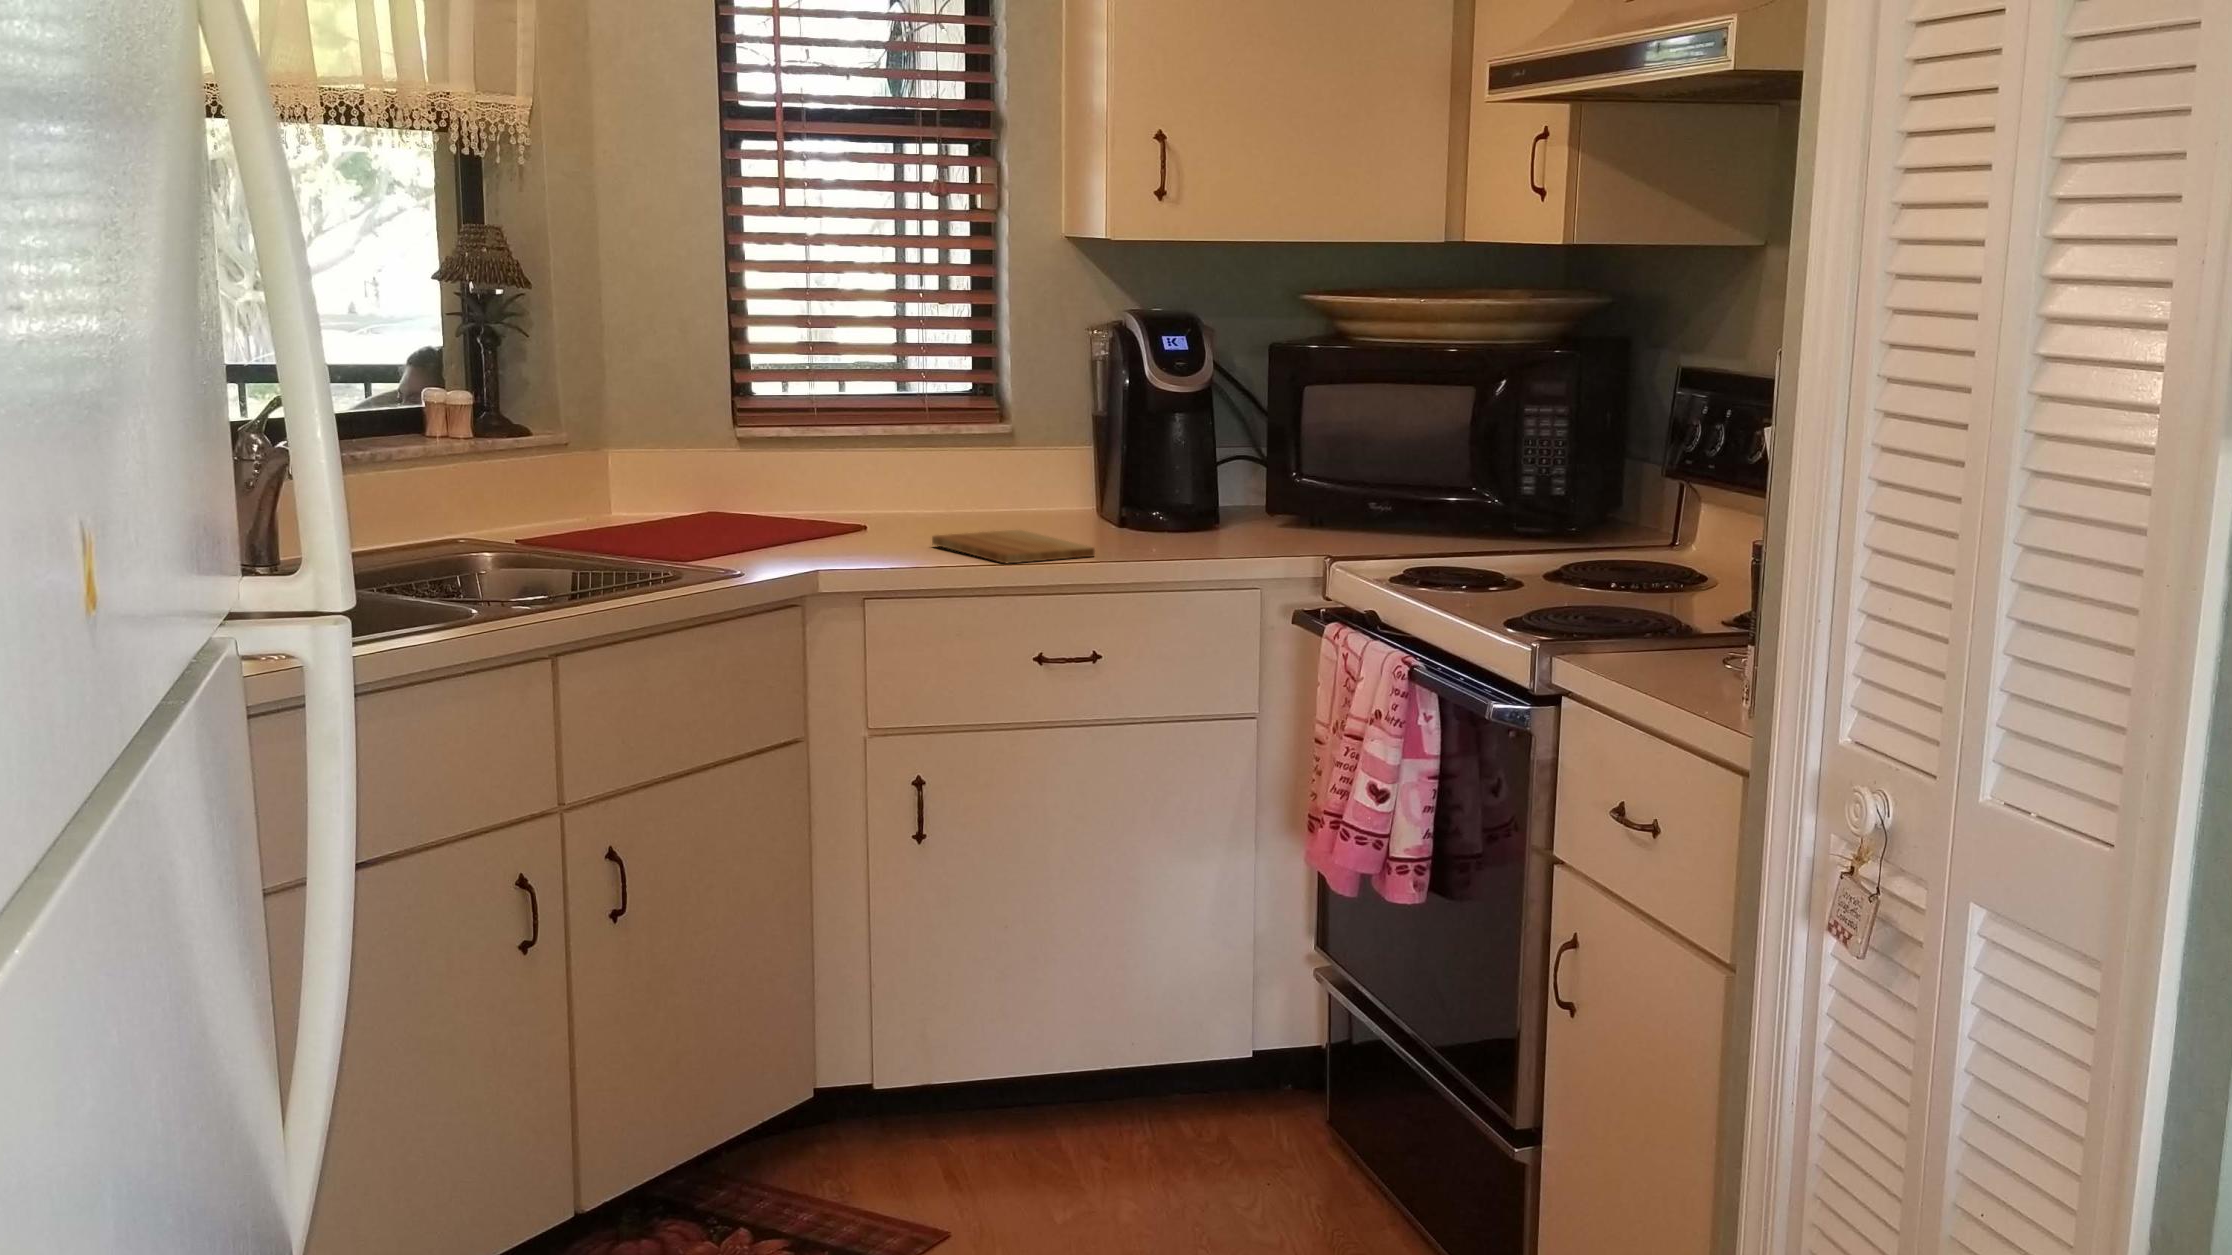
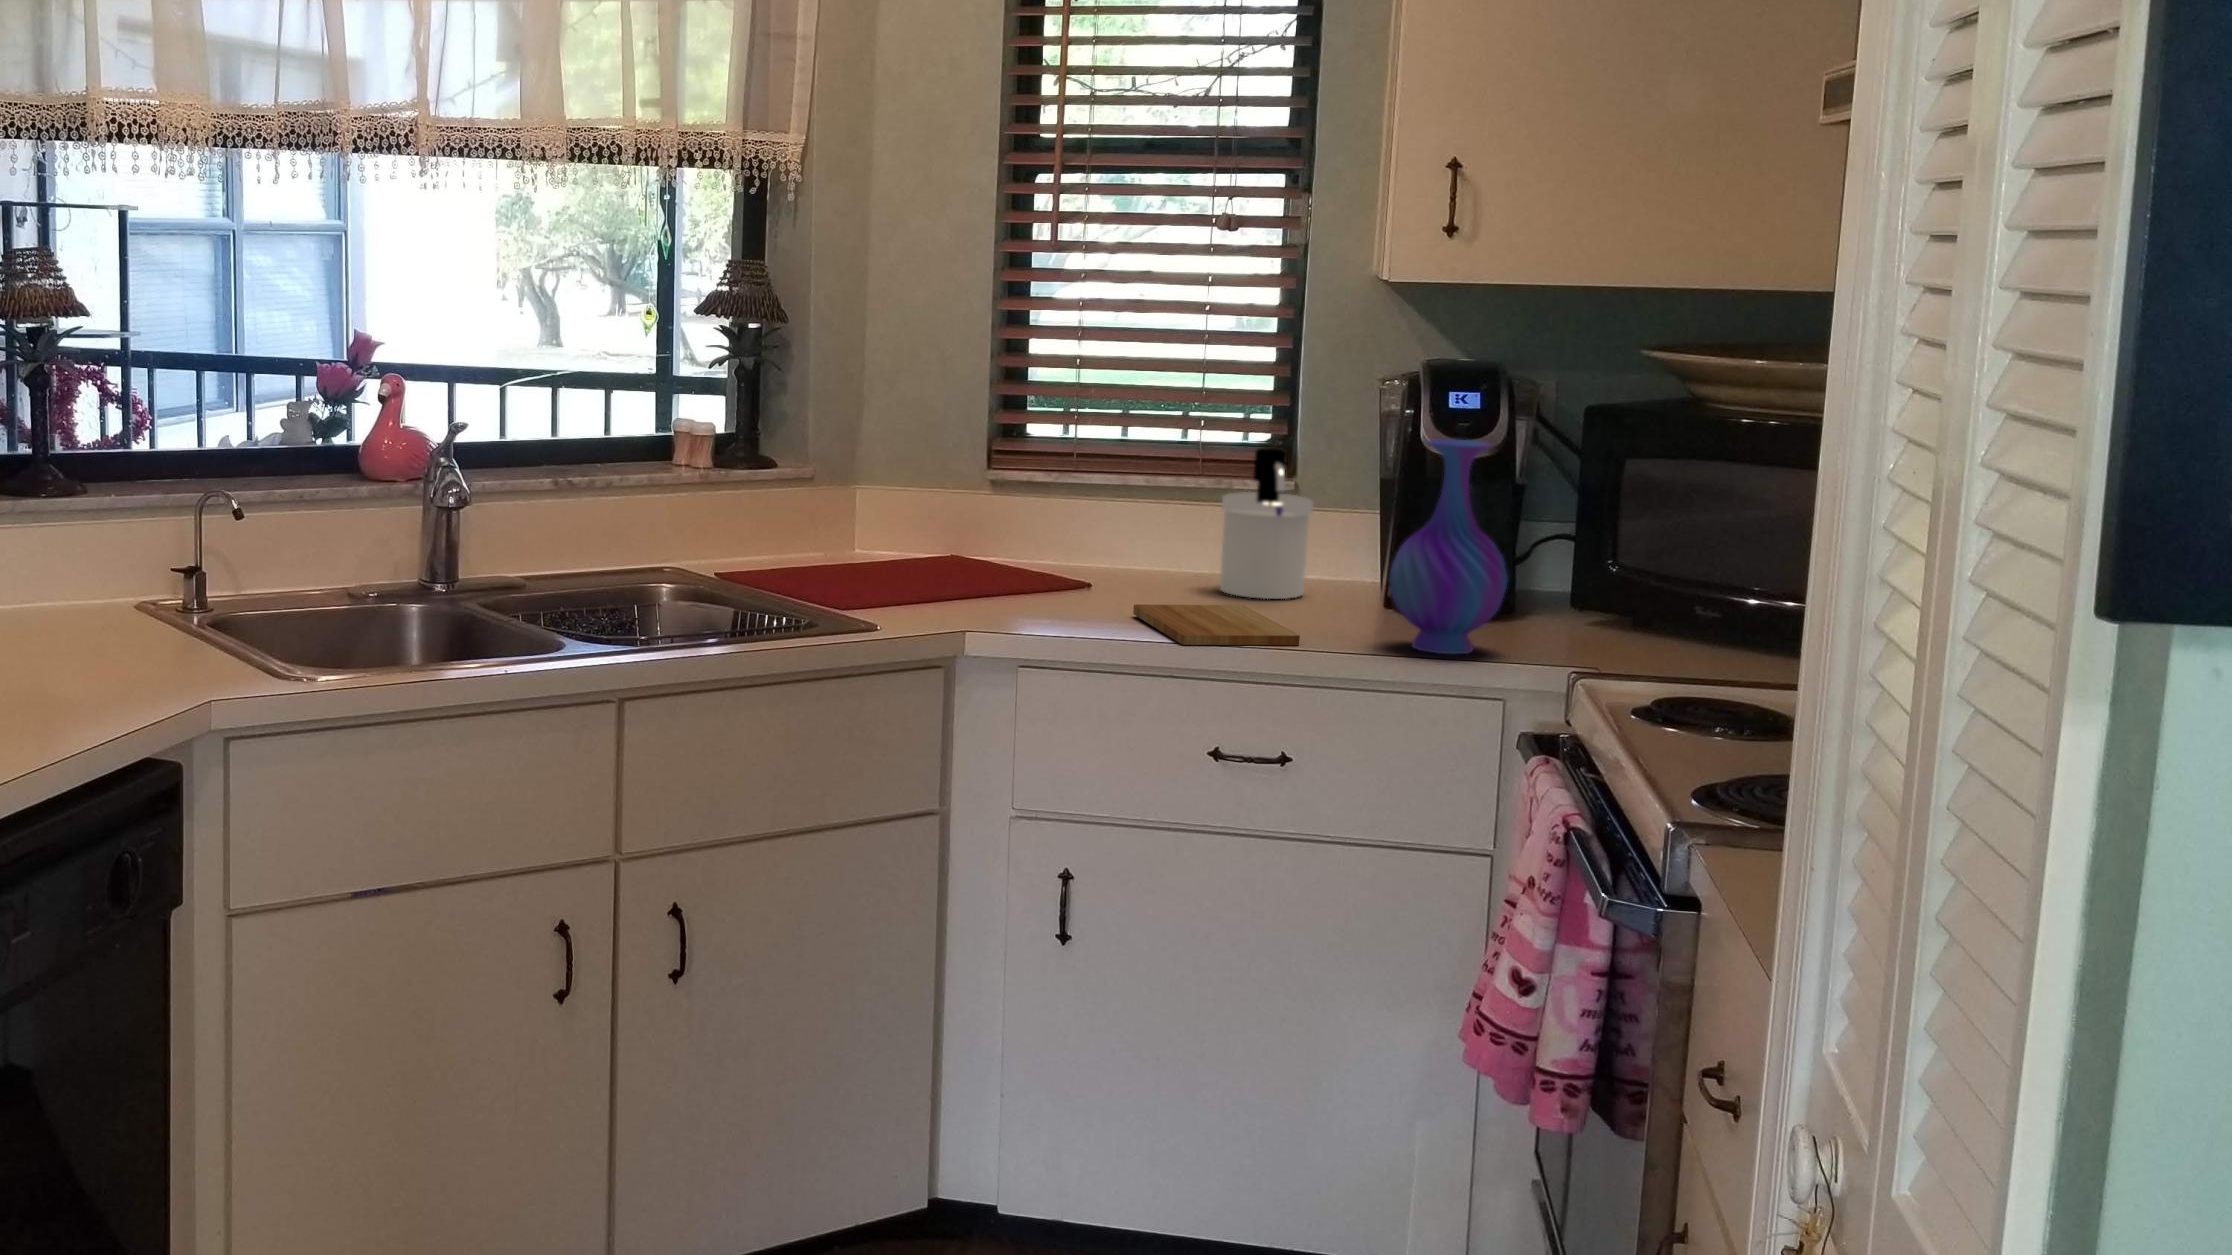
vase: none [1160,371,1254,553] -> present [1389,439,1508,654]
soap dispenser: none [968,391,1047,525] -> present [1220,448,1313,599]

